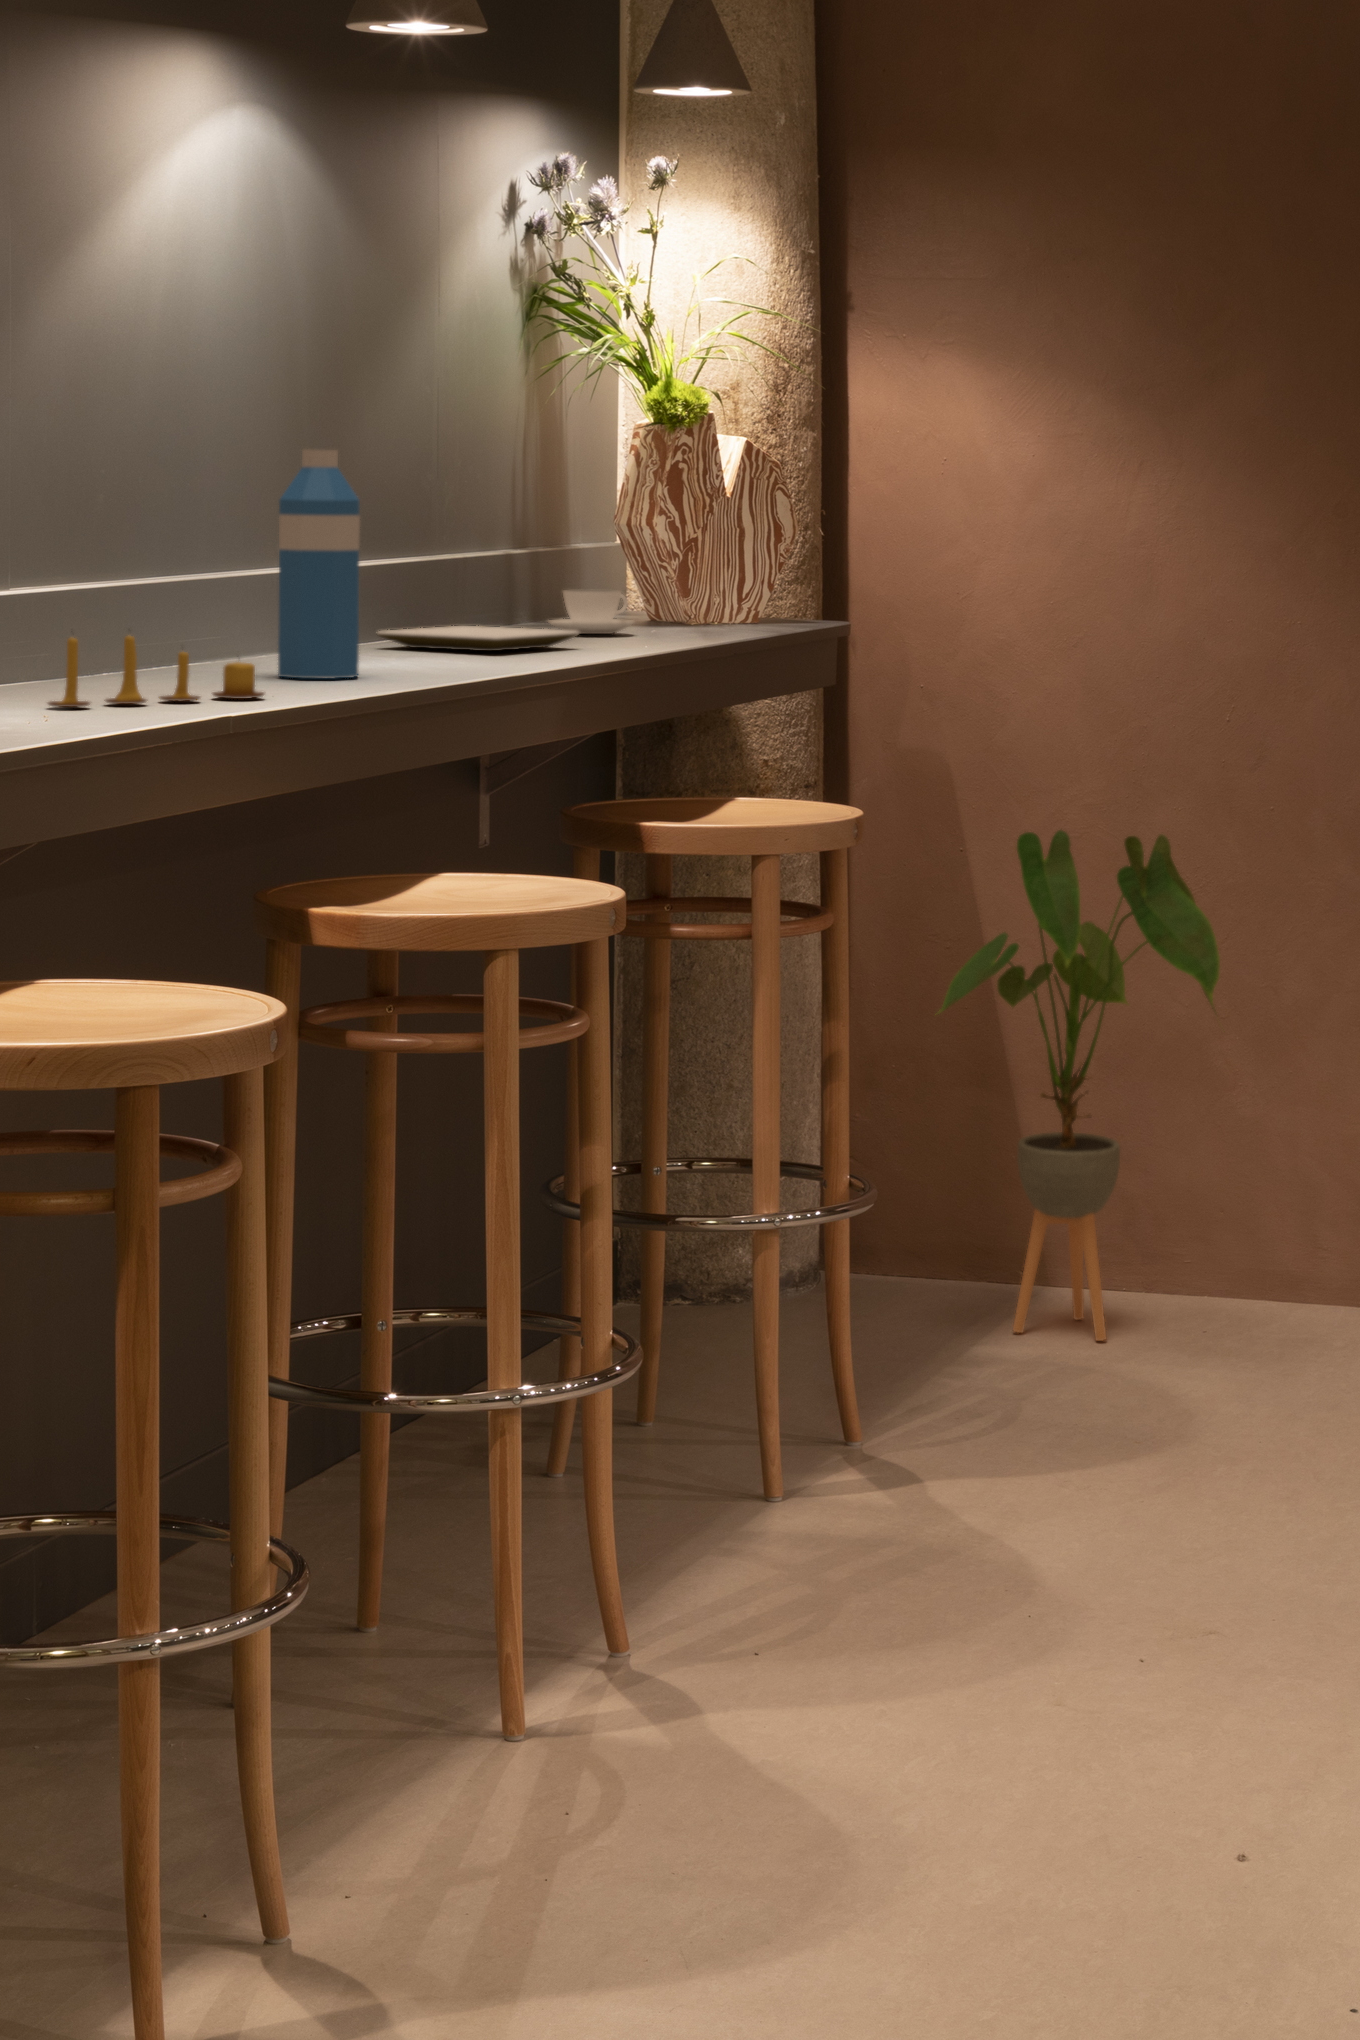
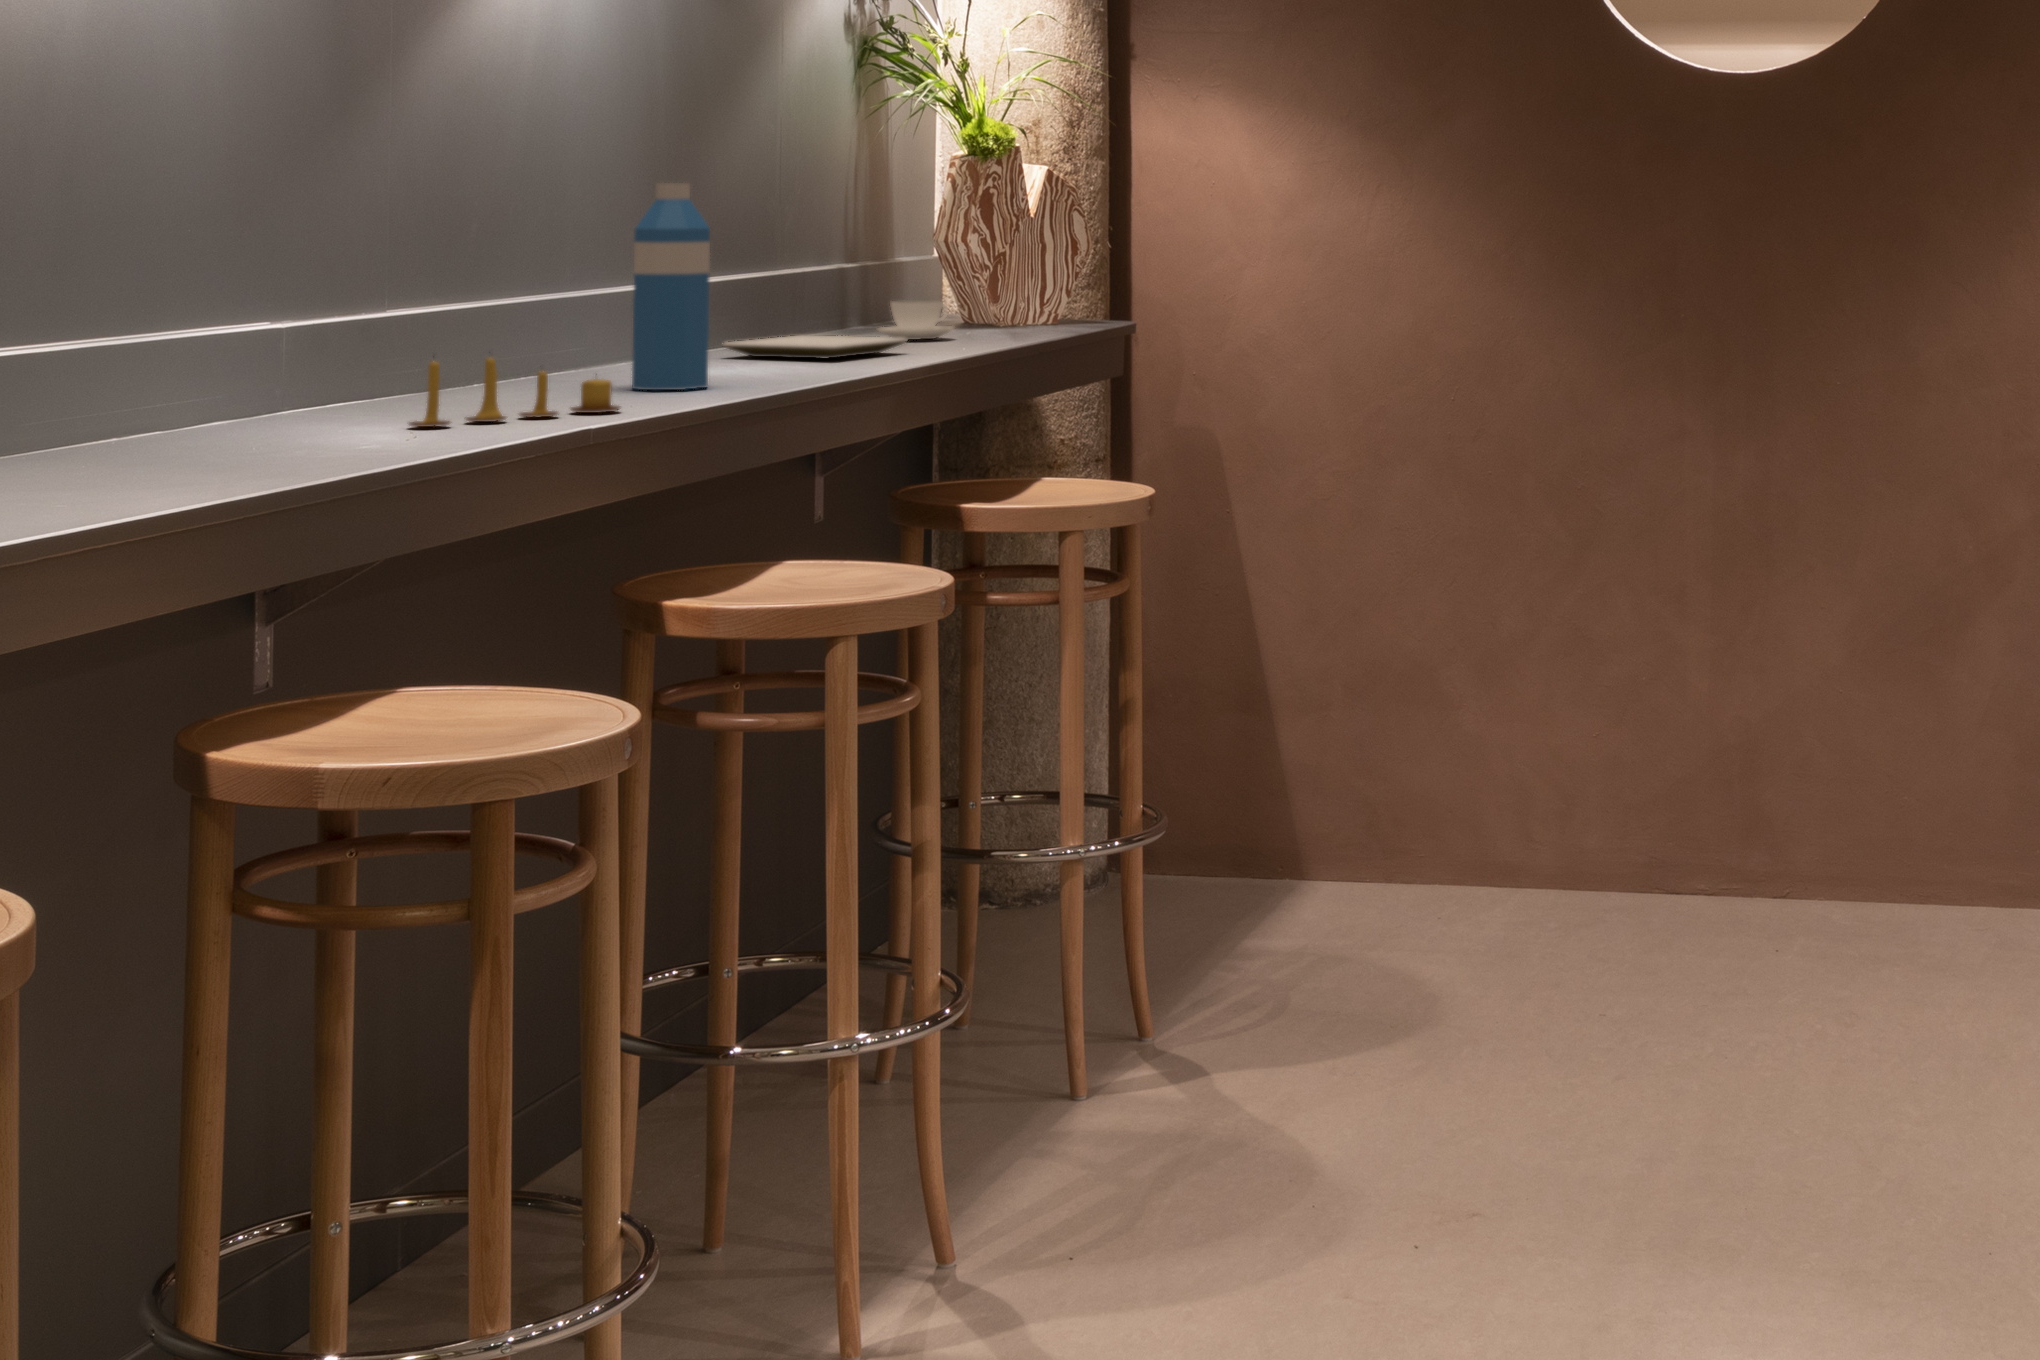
house plant: present [940,830,1220,1341] -> none [1217,494,1463,934]

